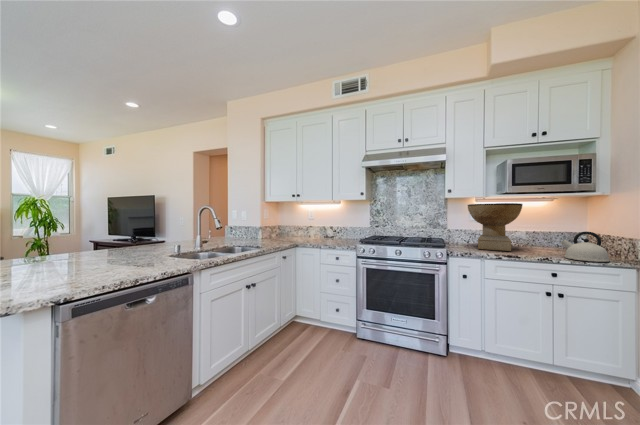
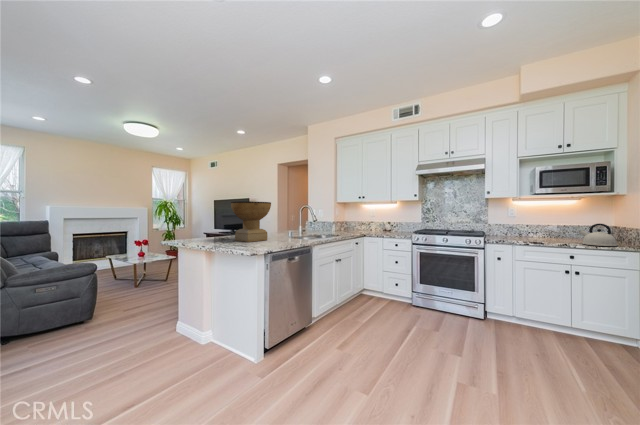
decorative bowl: present [468,203,523,251] -> present [231,201,271,242]

